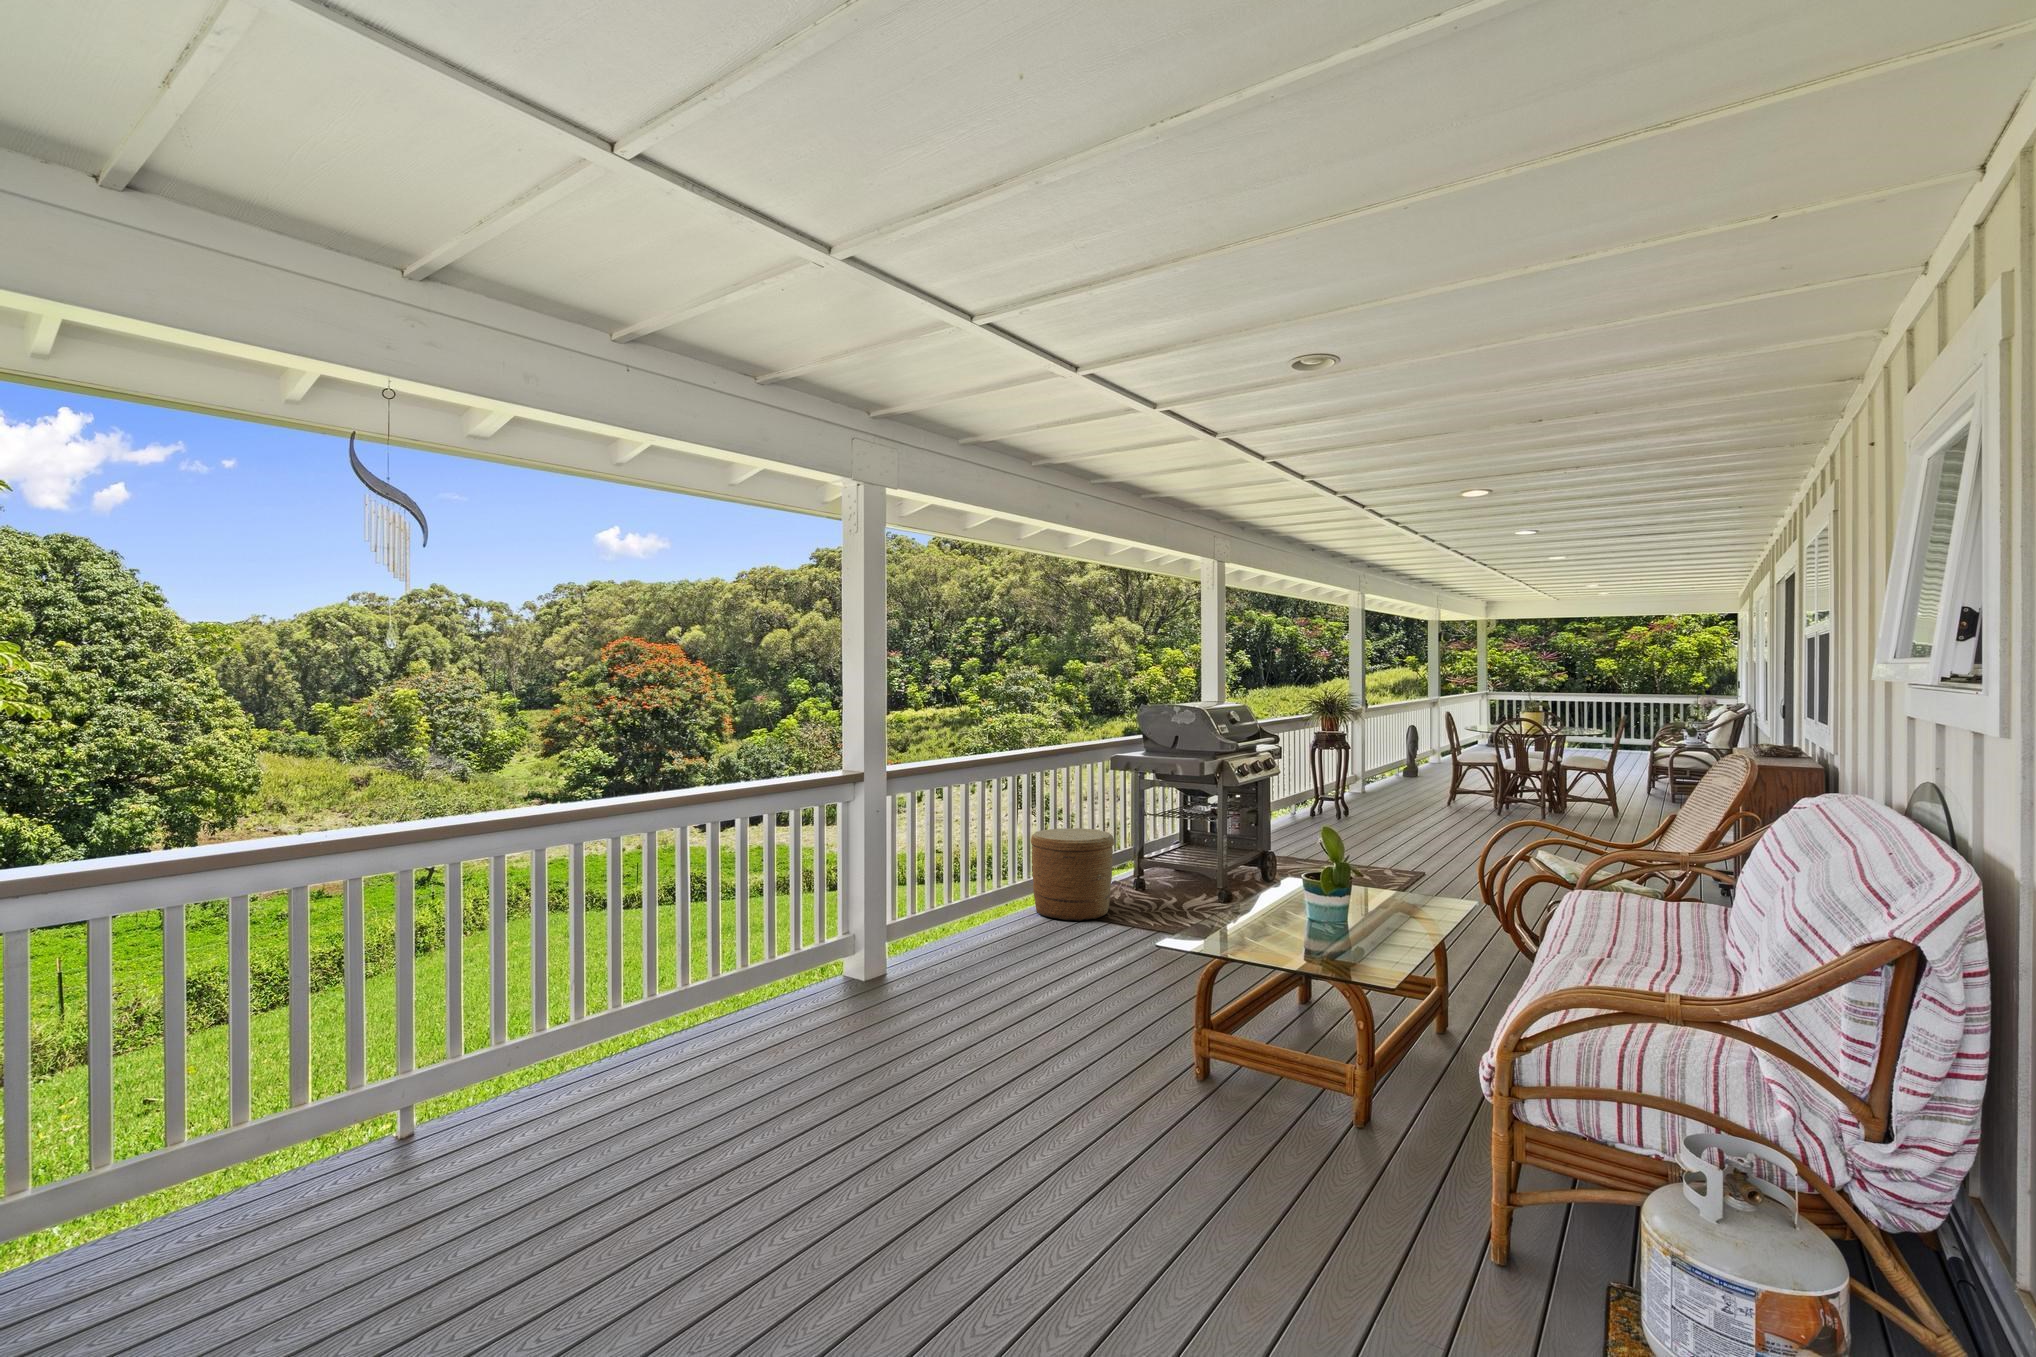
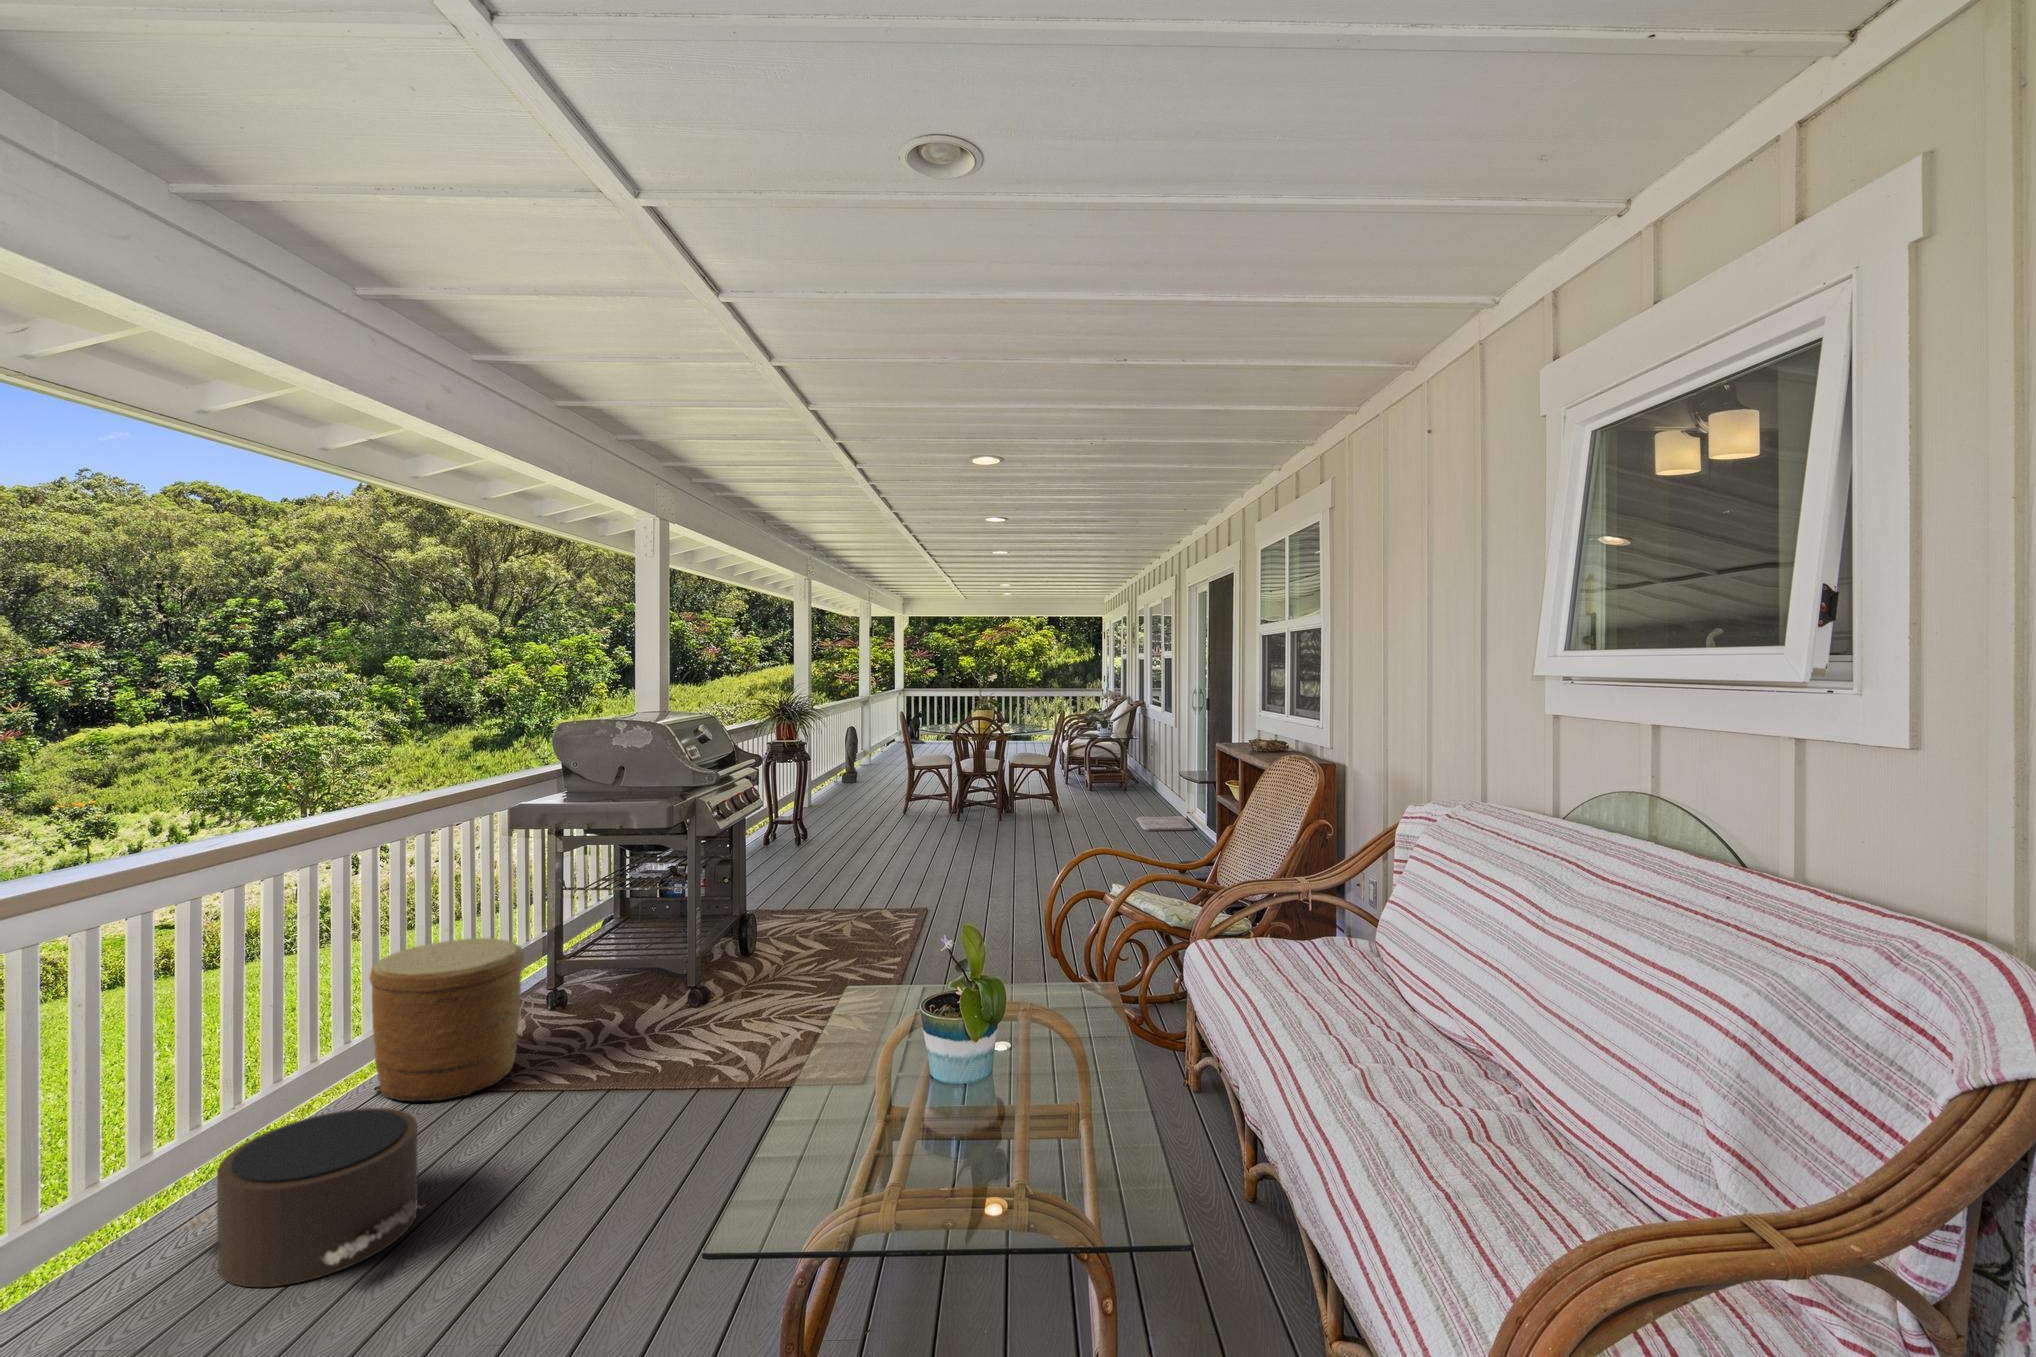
pouf: none [944,899,1050,972] -> present [181,1108,422,1287]

